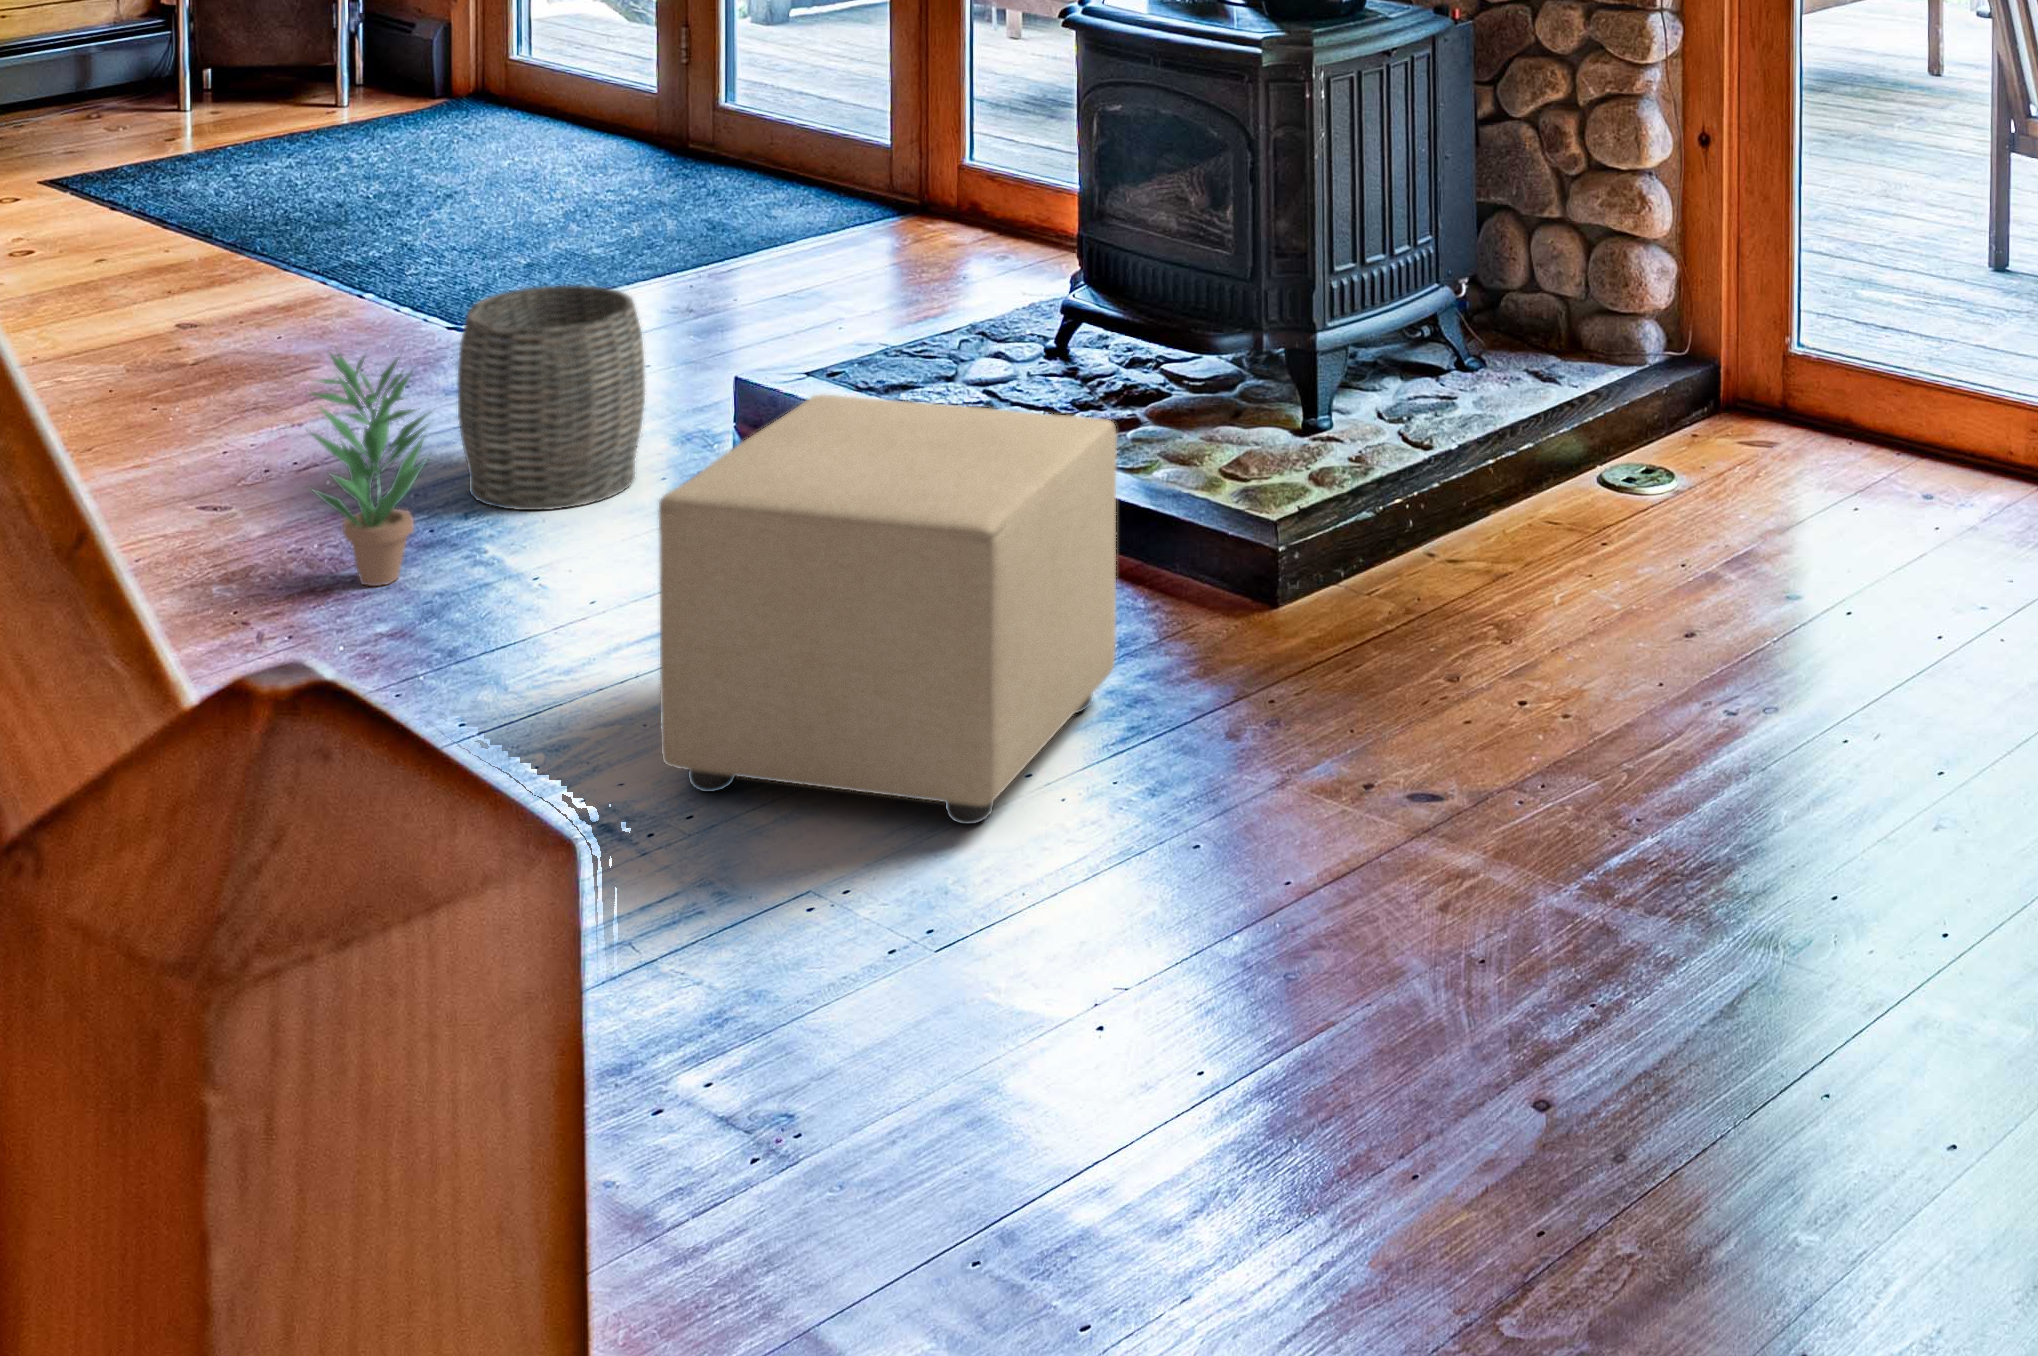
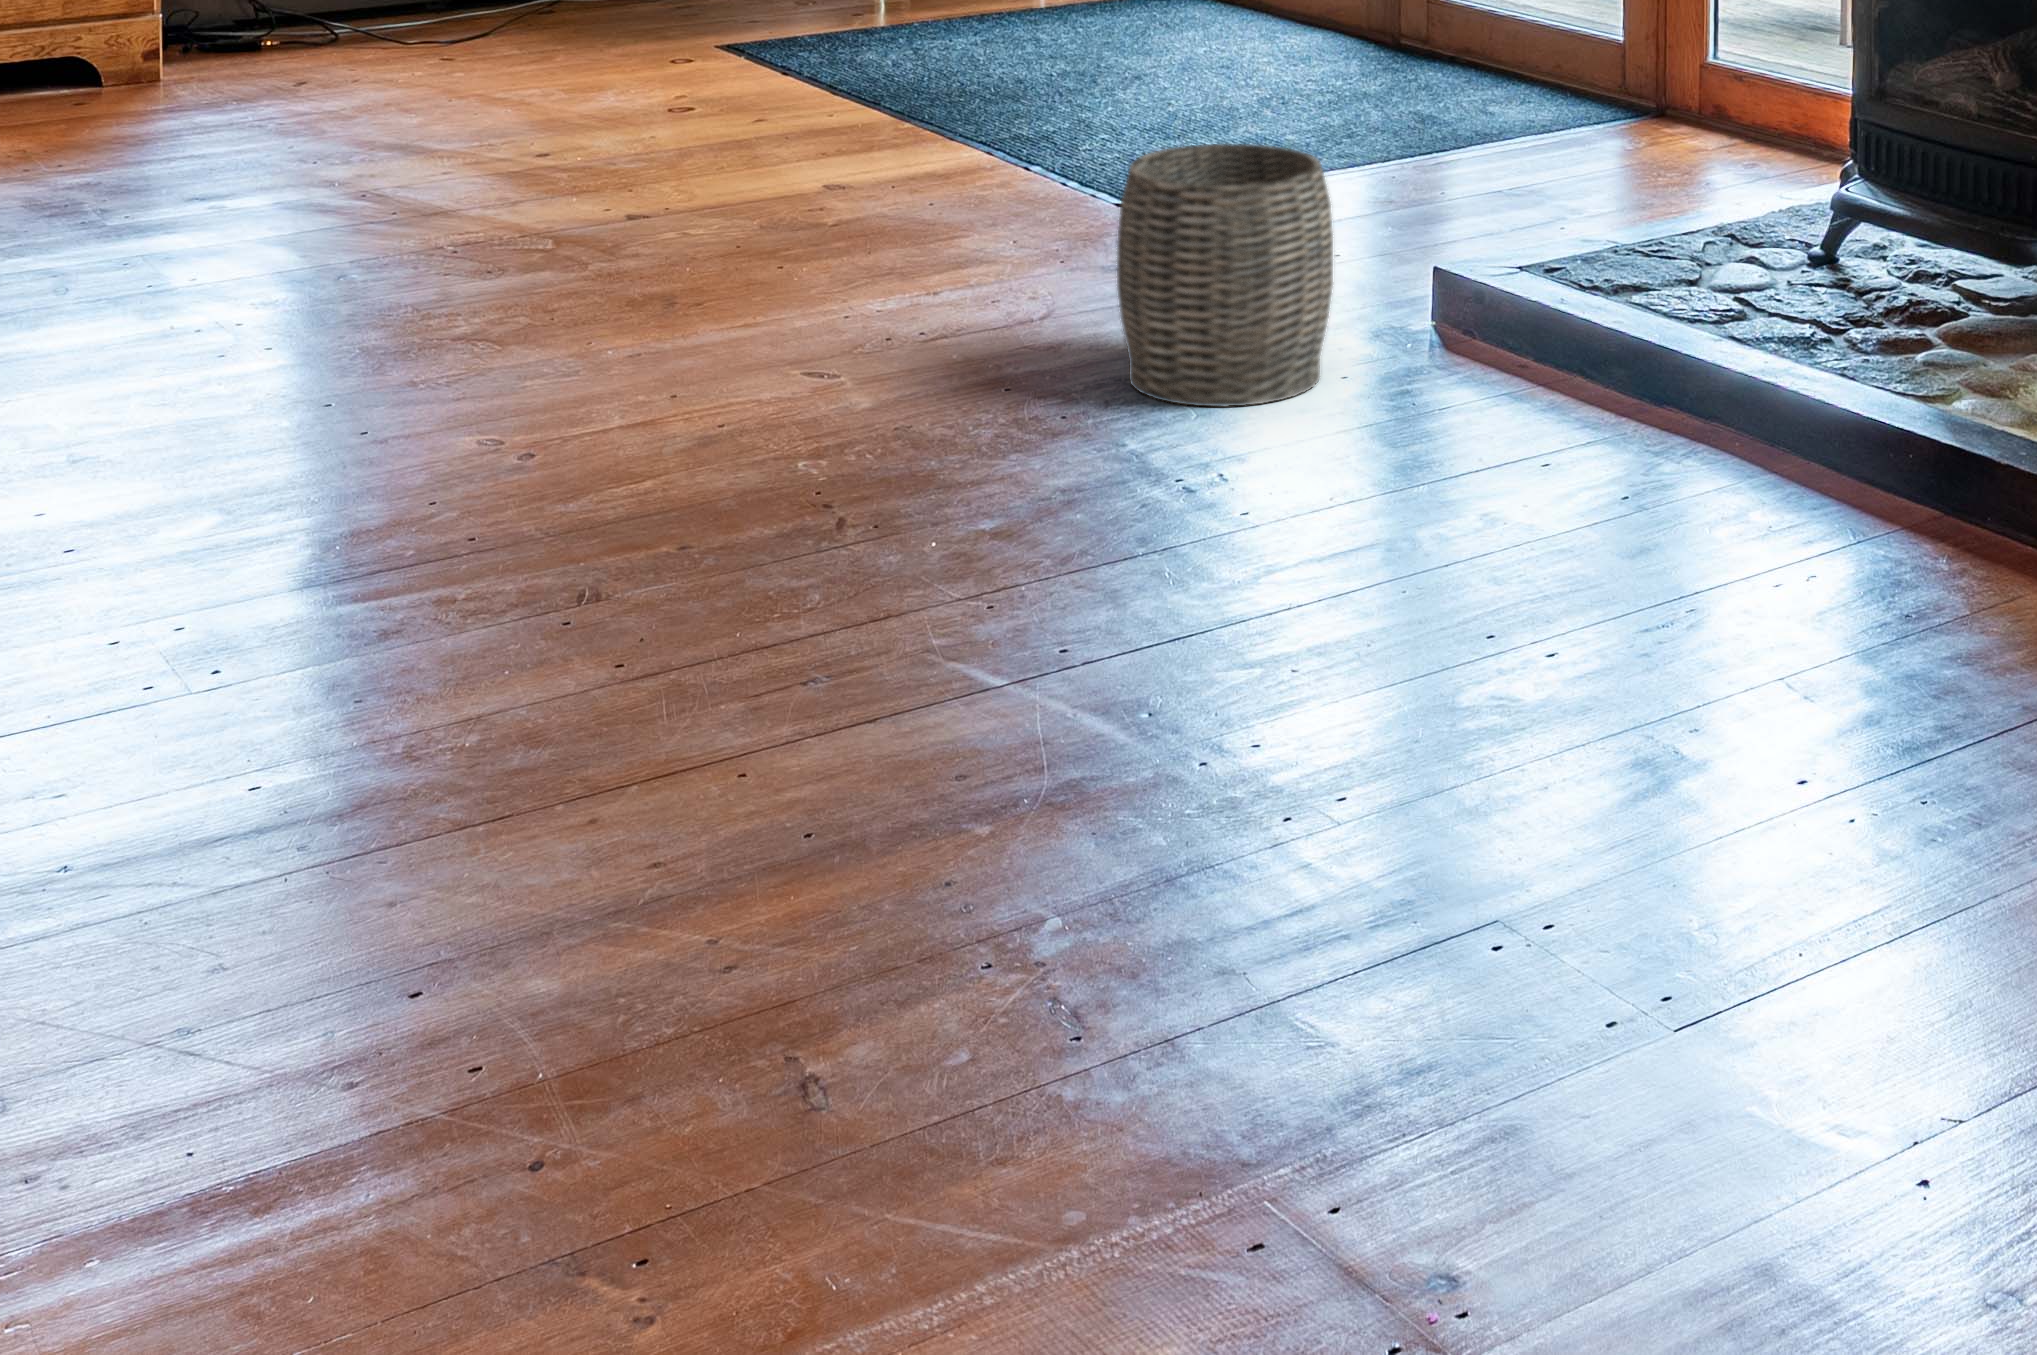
potted plant: present [306,352,428,586] -> none [932,187,1086,480]
ottoman: present [659,395,1117,824] -> none [1350,264,1950,854]

